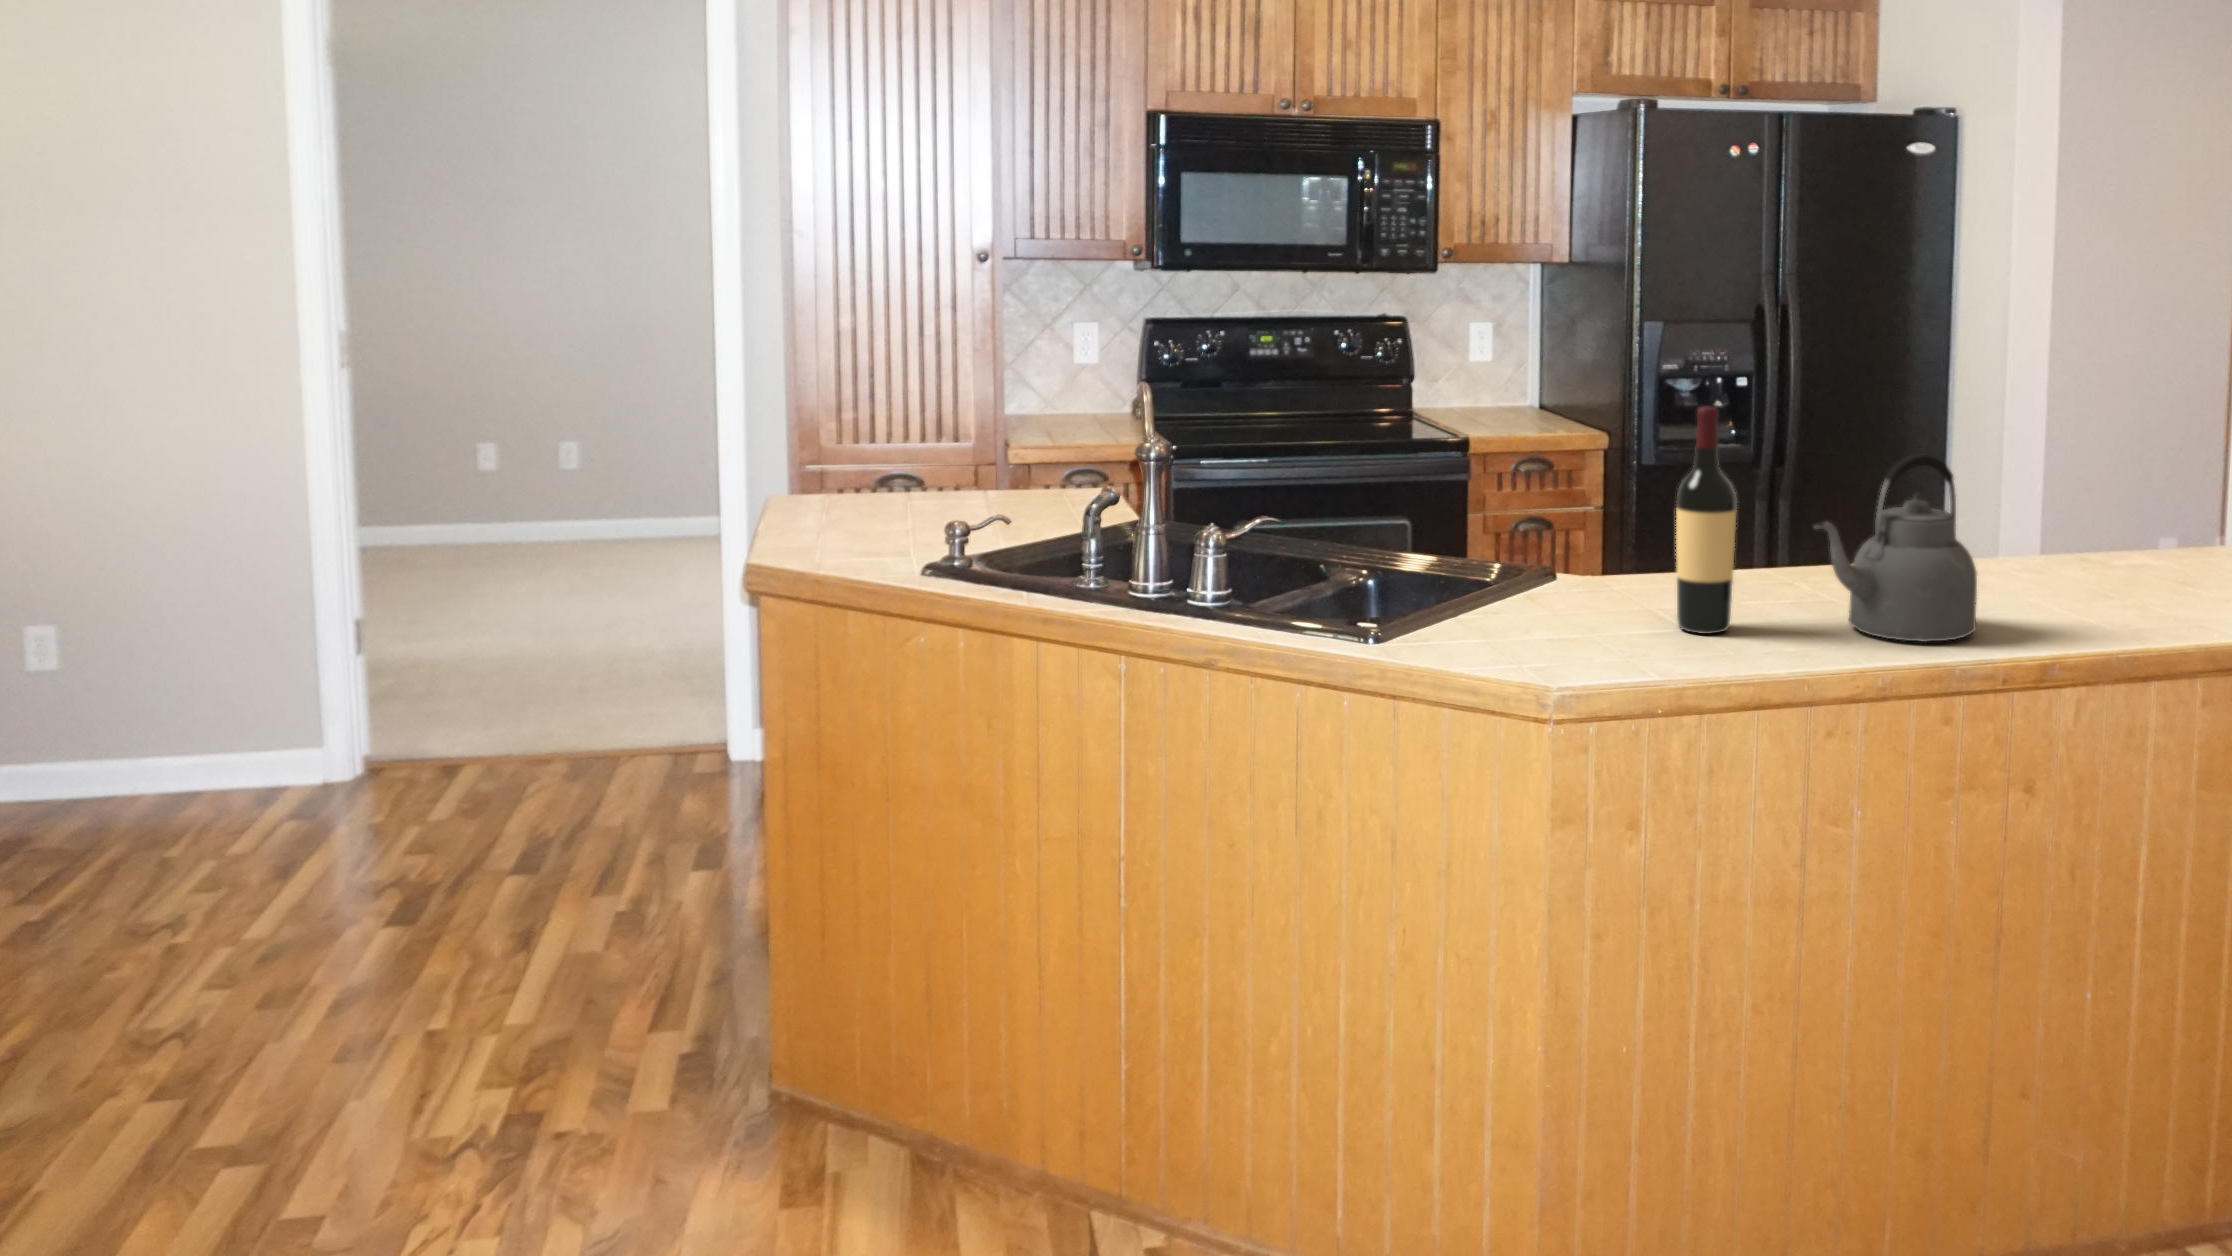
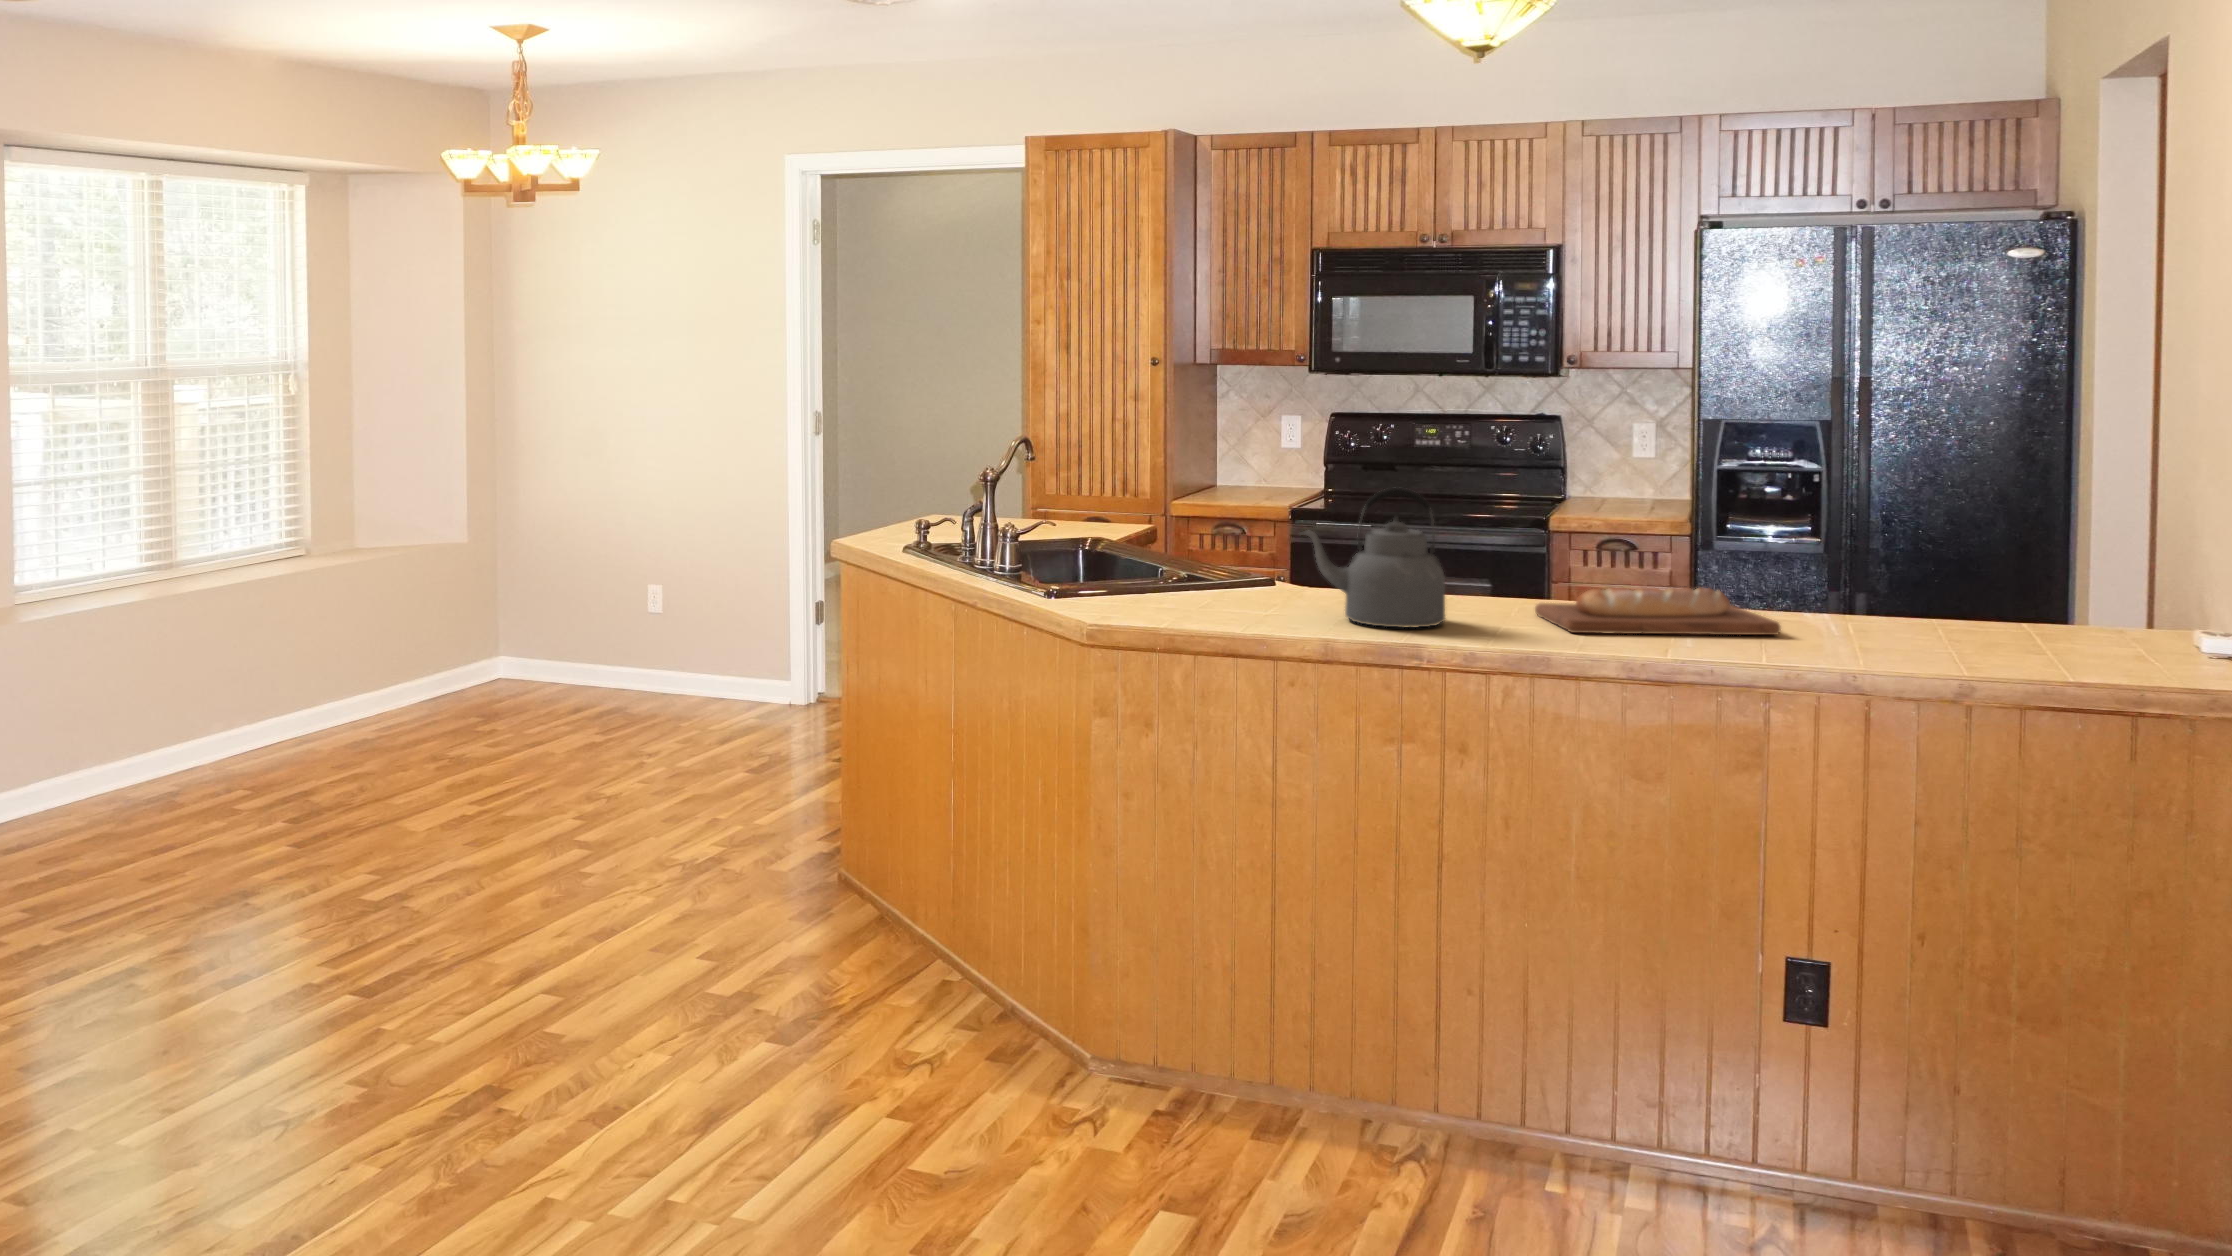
wine bottle: present [1676,407,1737,634] -> none [1224,445,1268,606]
bread loaf: none [1971,539,2213,615] -> present [1535,587,1781,635]

